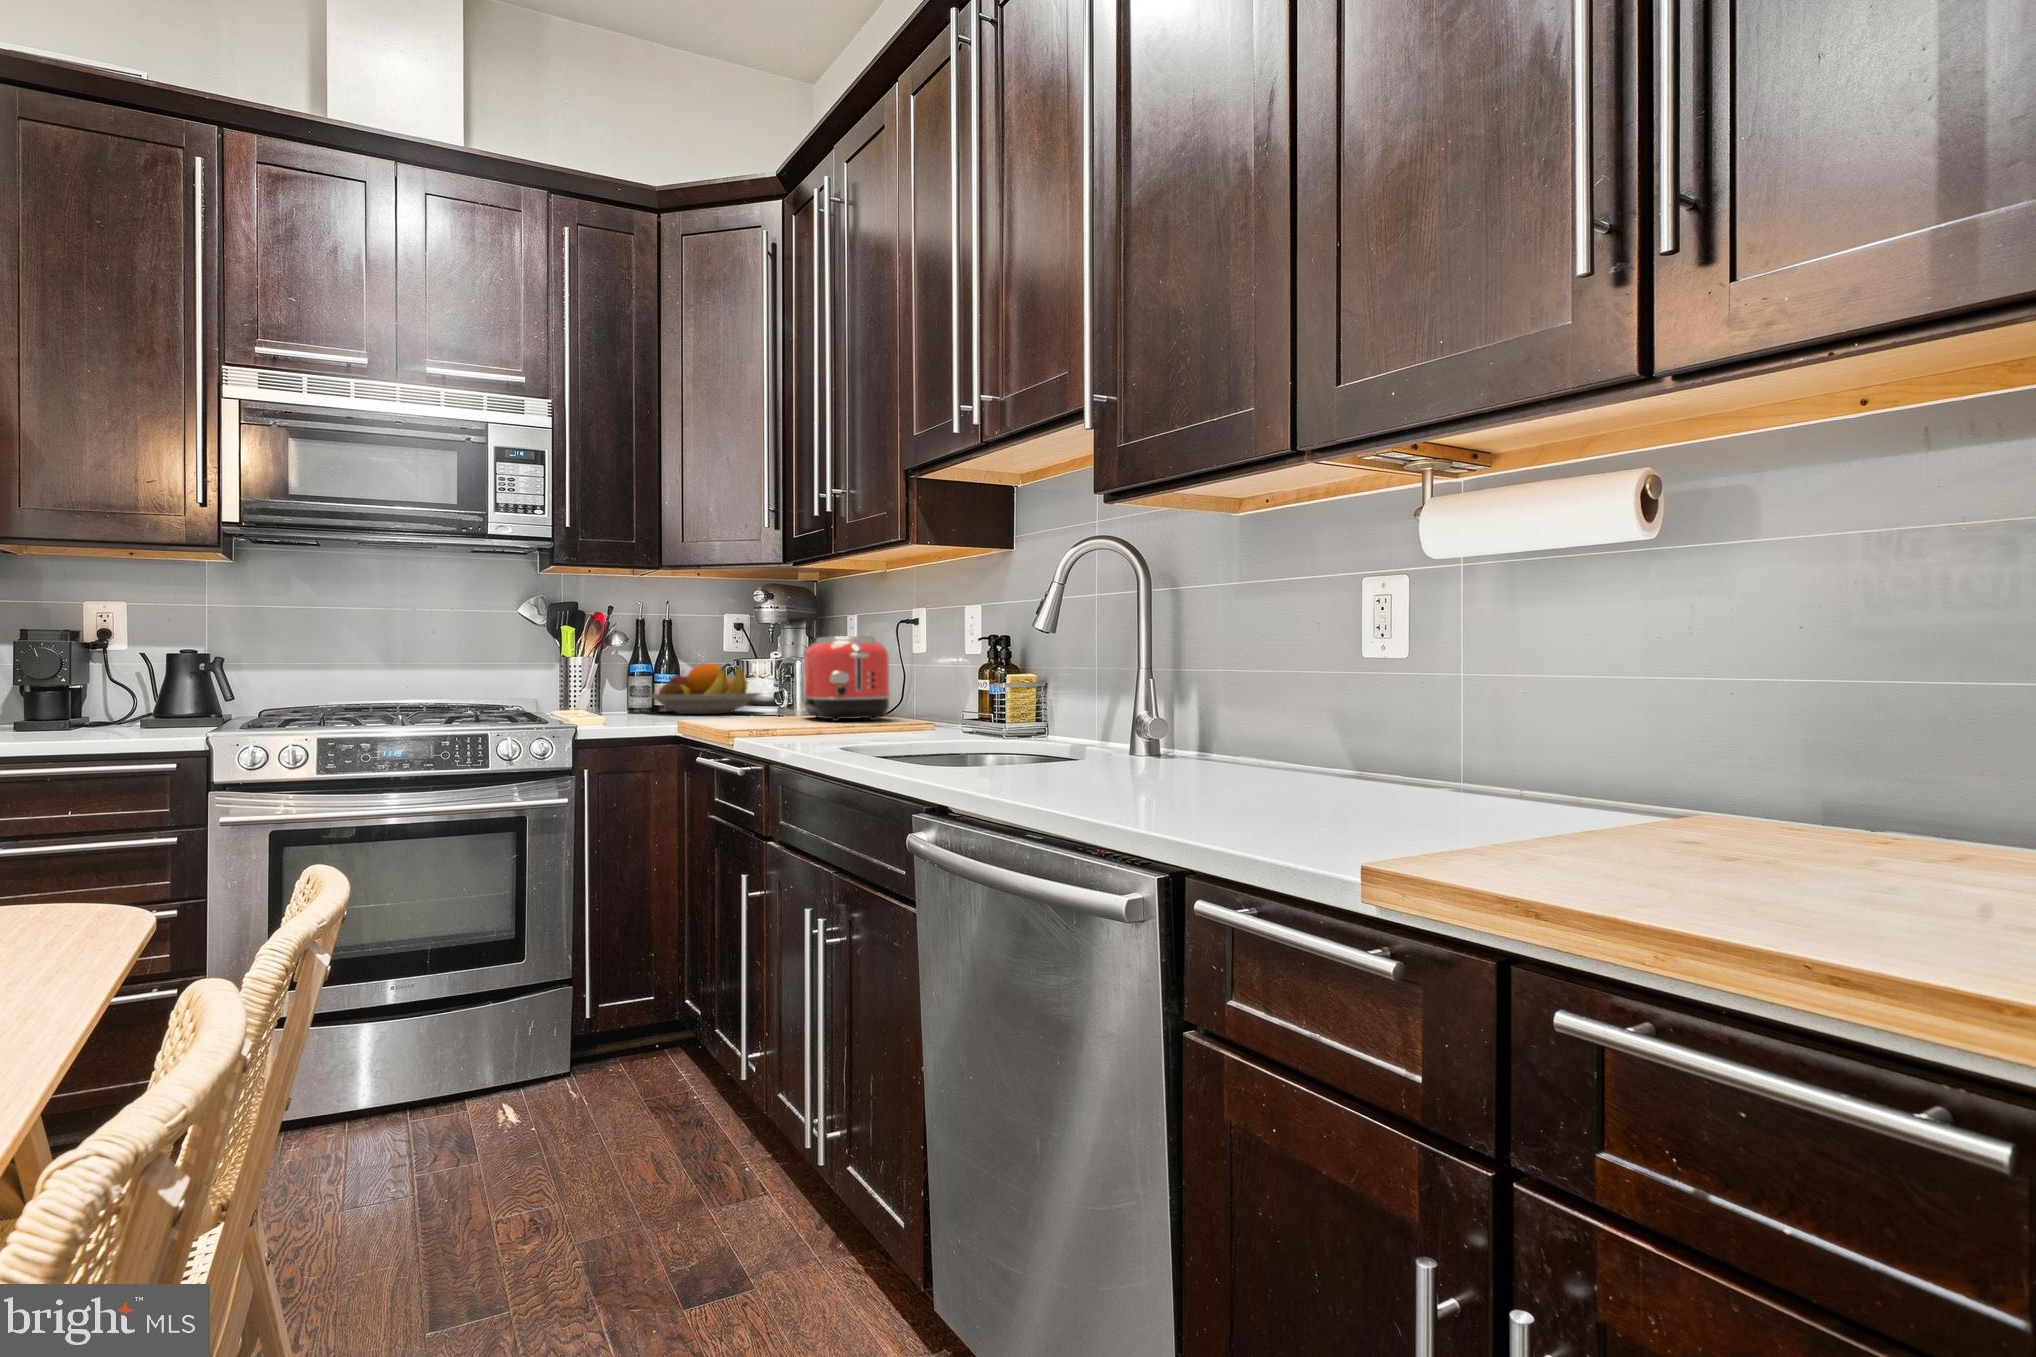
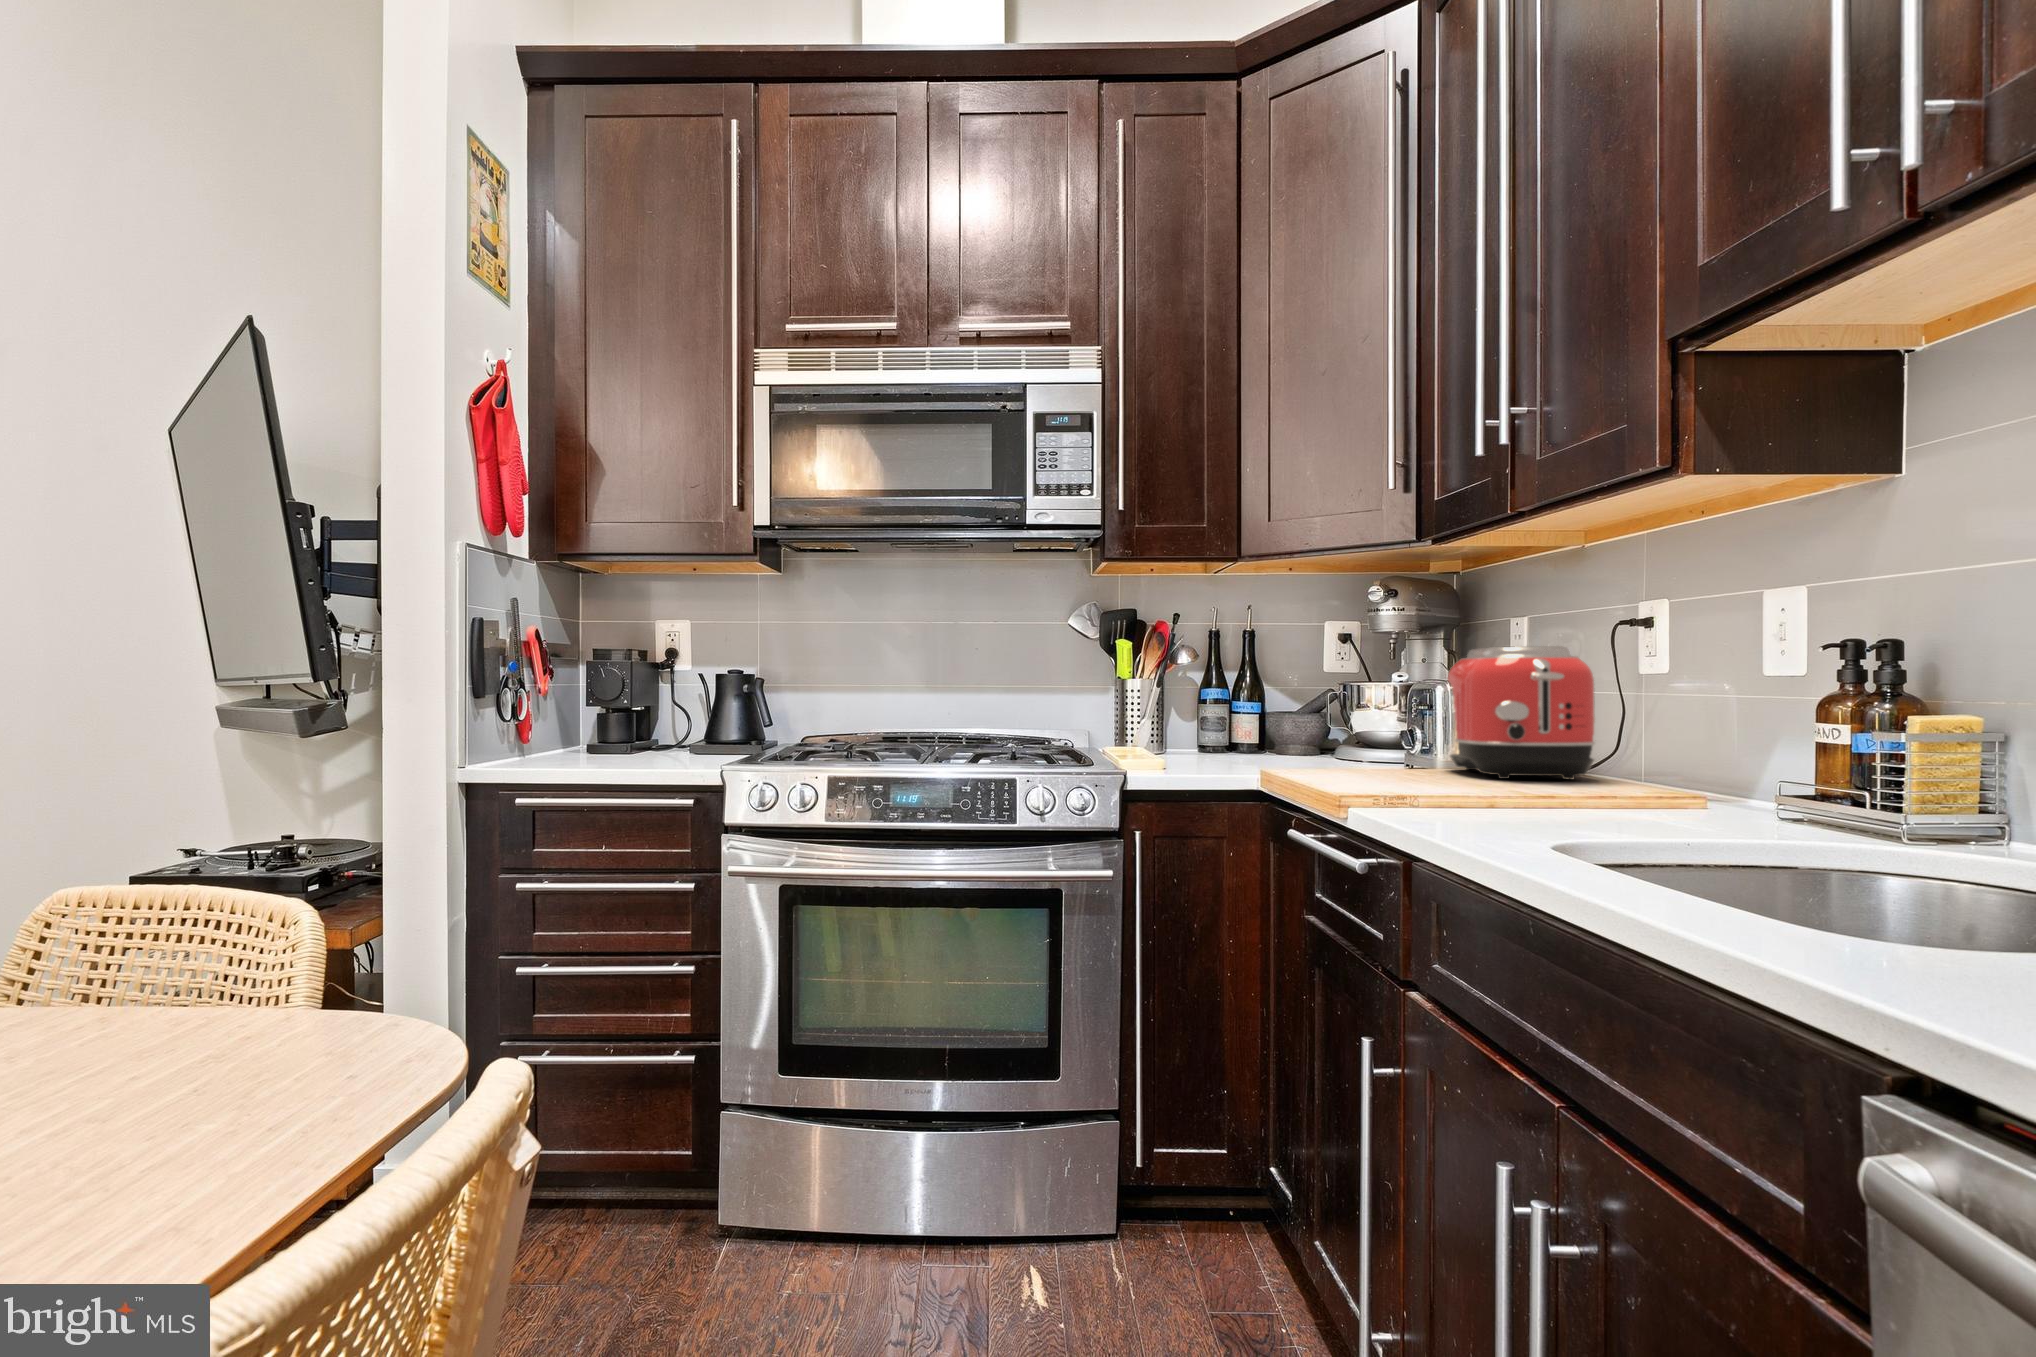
fruit bowl: present [646,664,759,714] -> none [1219,688,1382,758]

